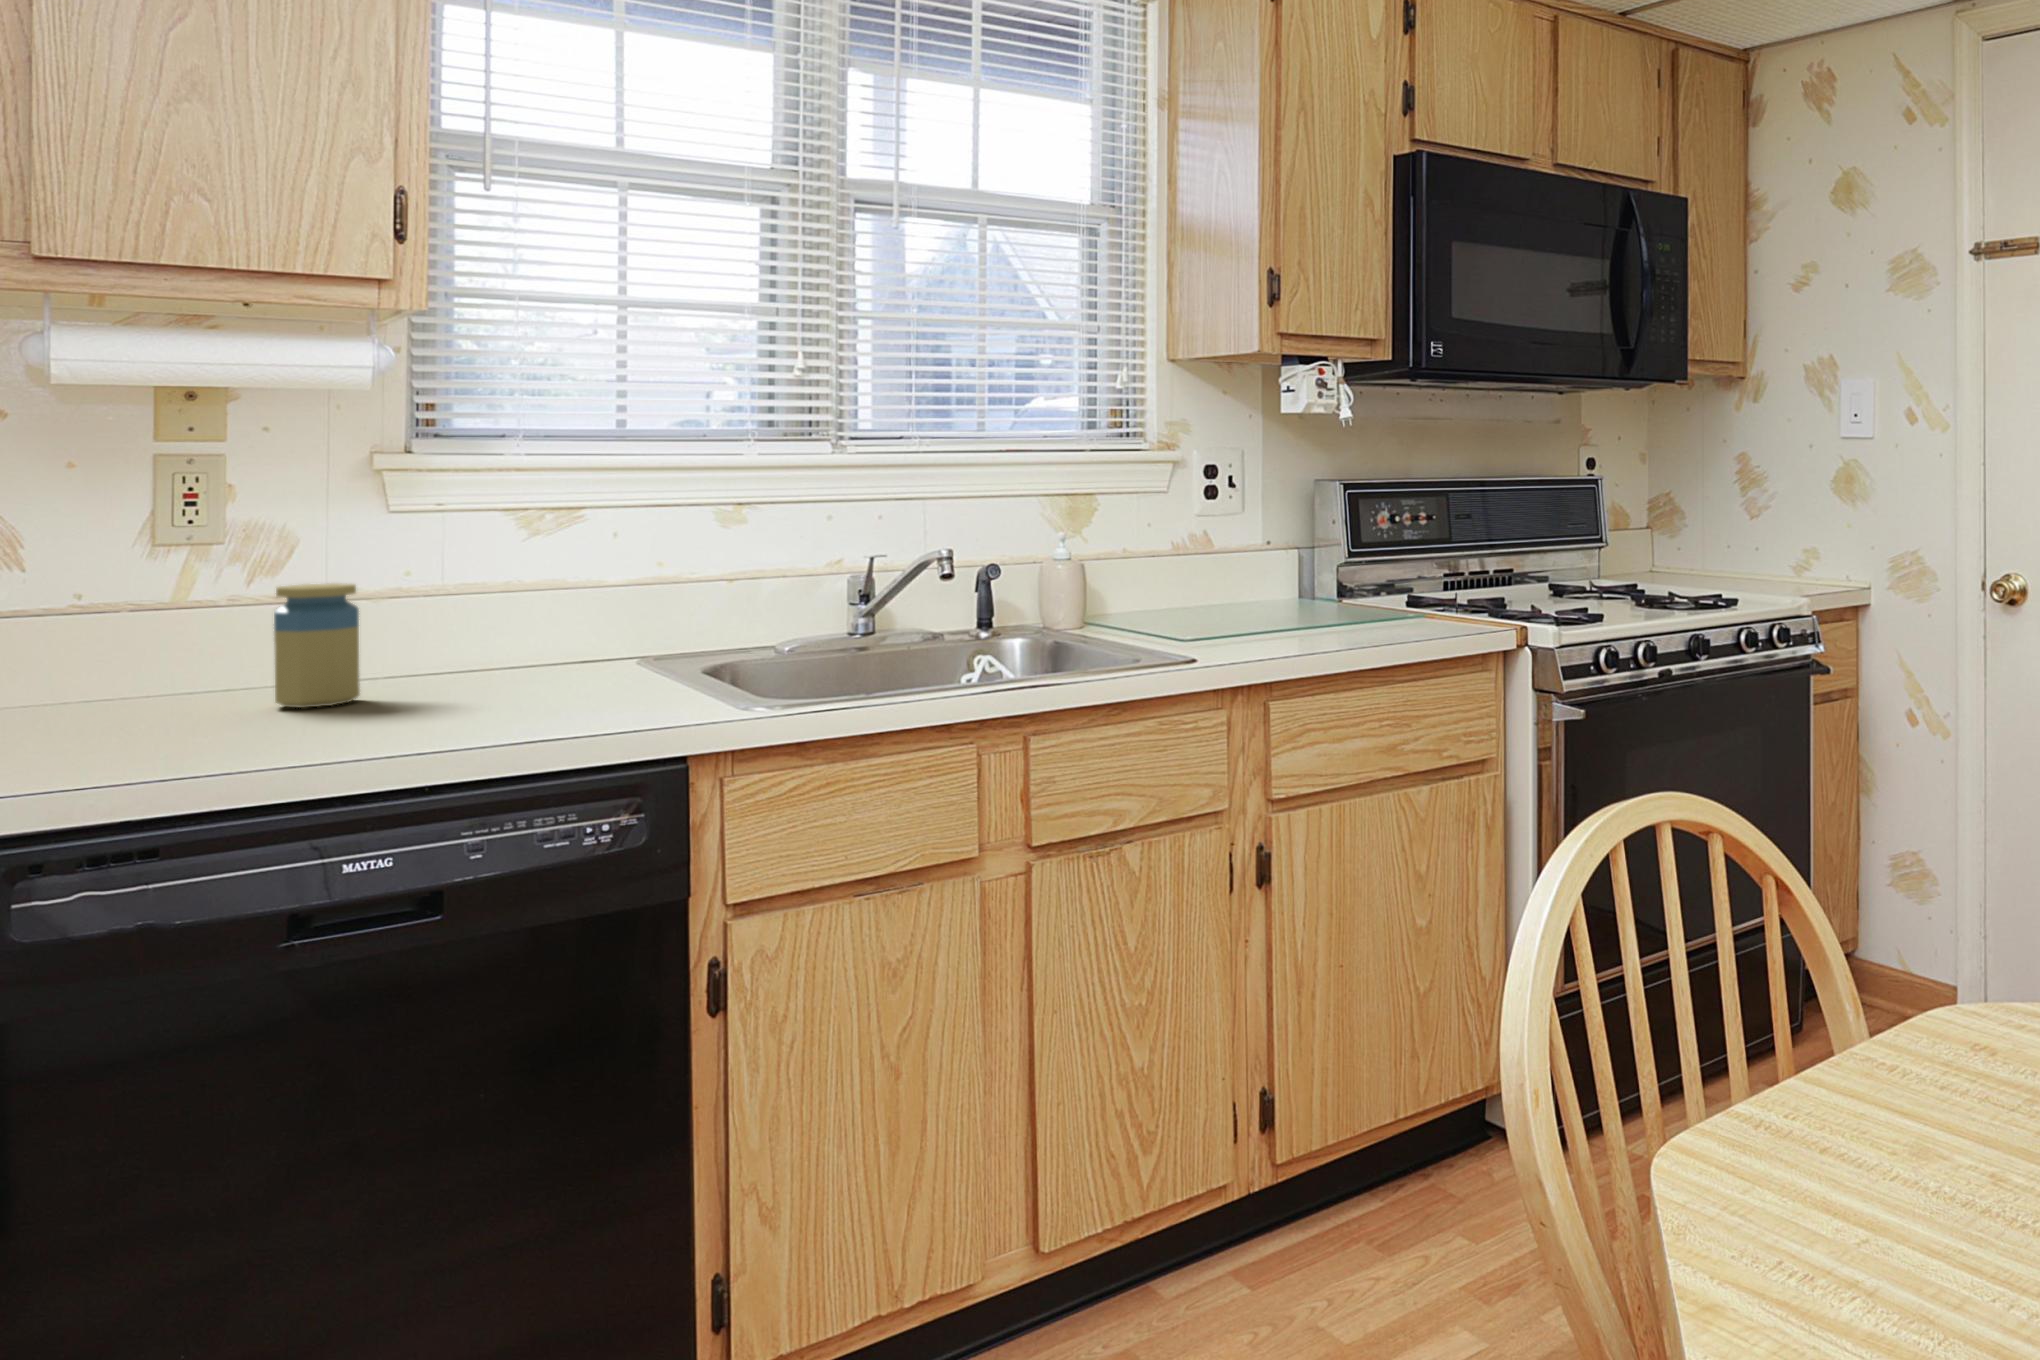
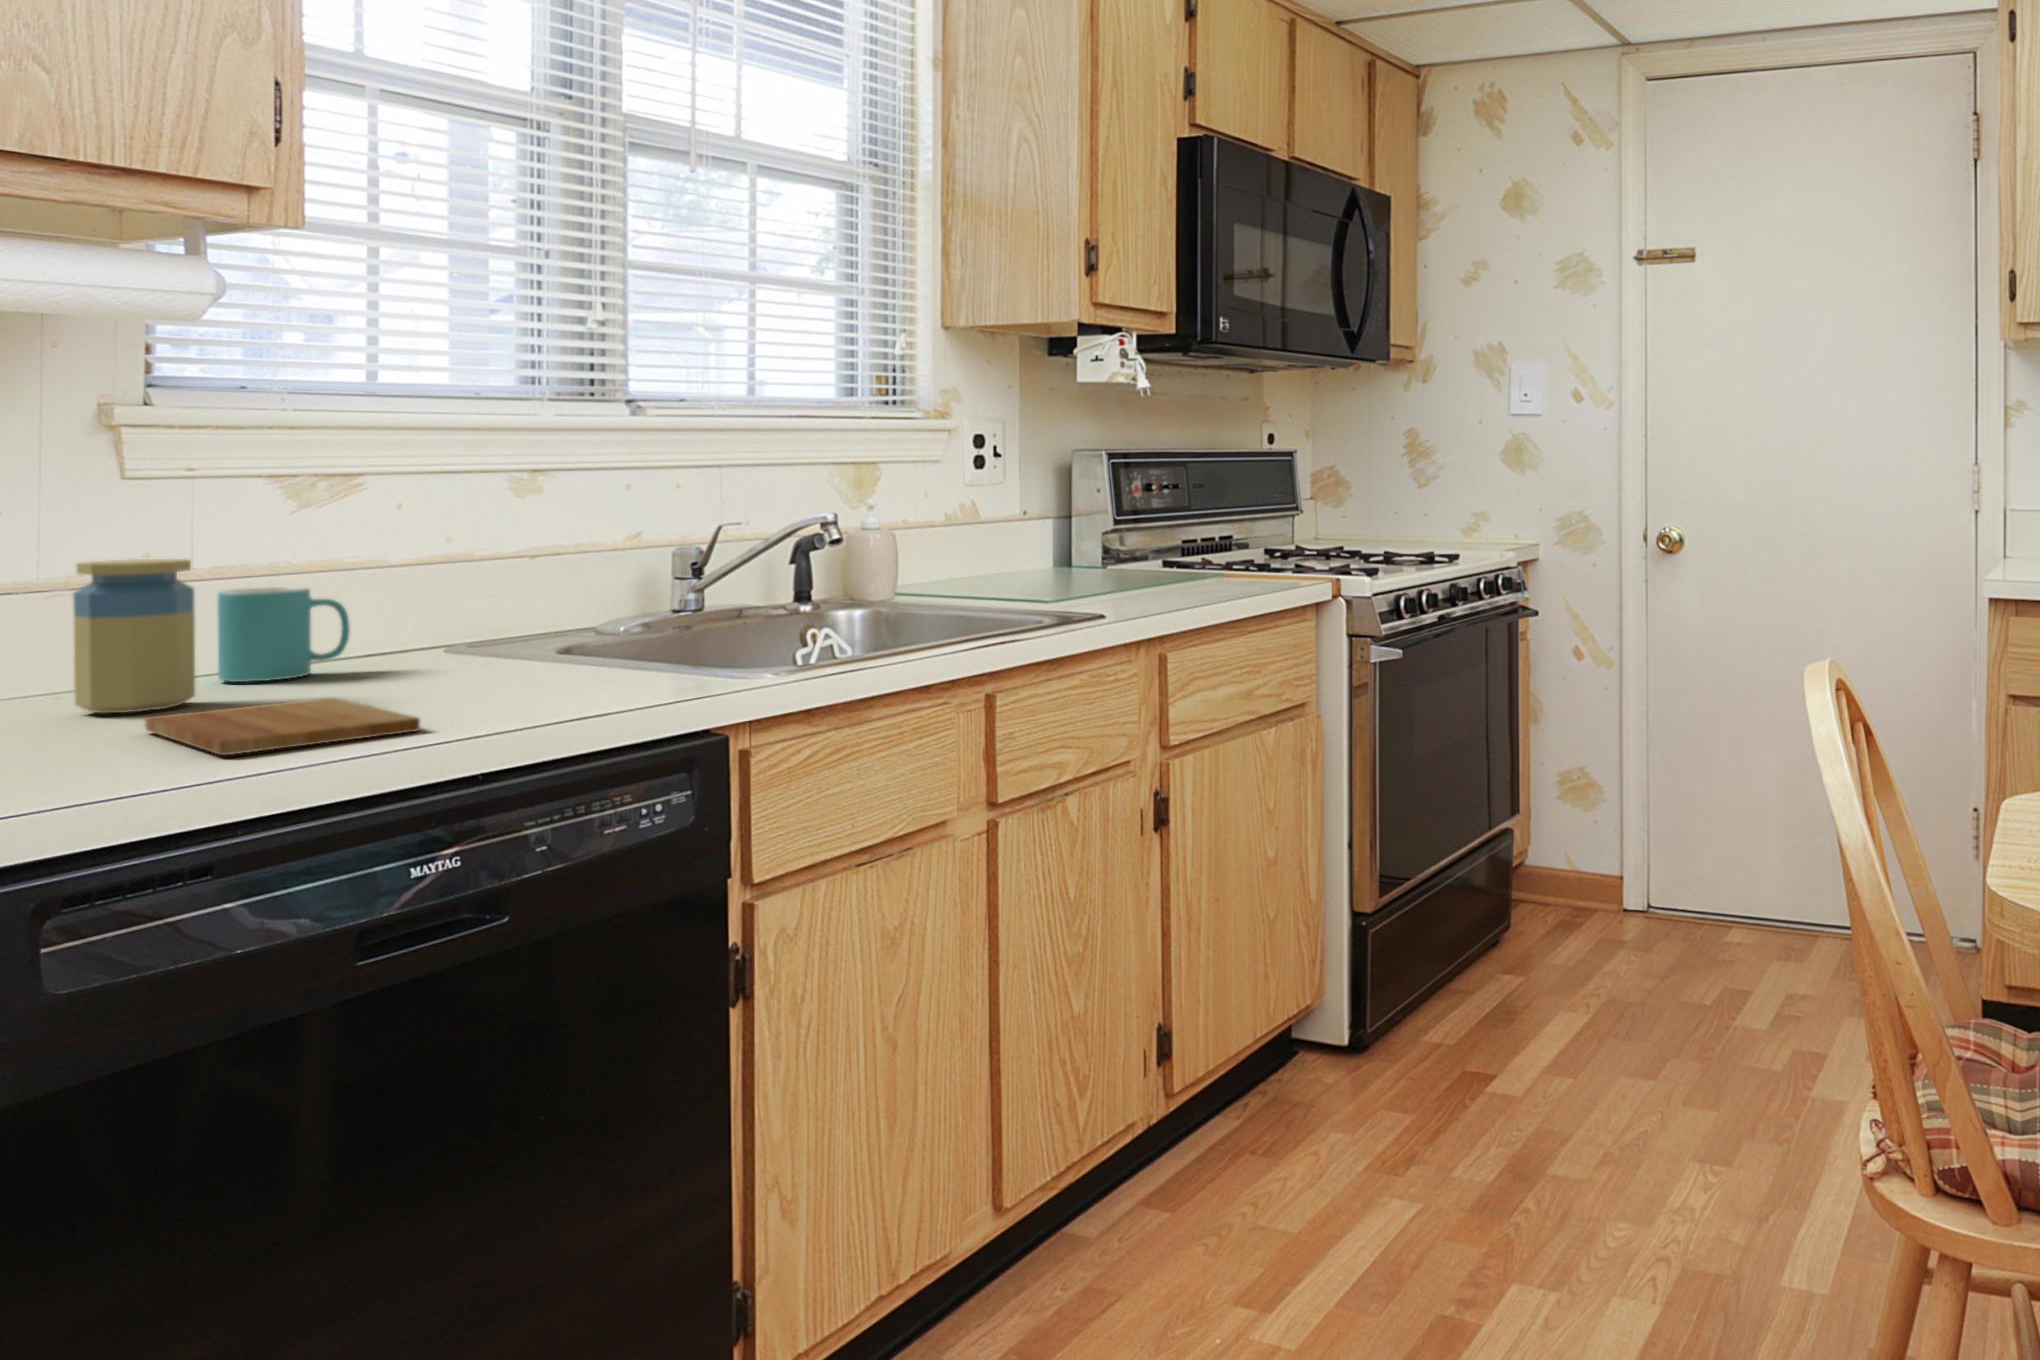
mug: none [428,605,528,683] -> present [218,587,350,682]
cutting board: none [223,706,412,757] -> present [145,698,420,755]

